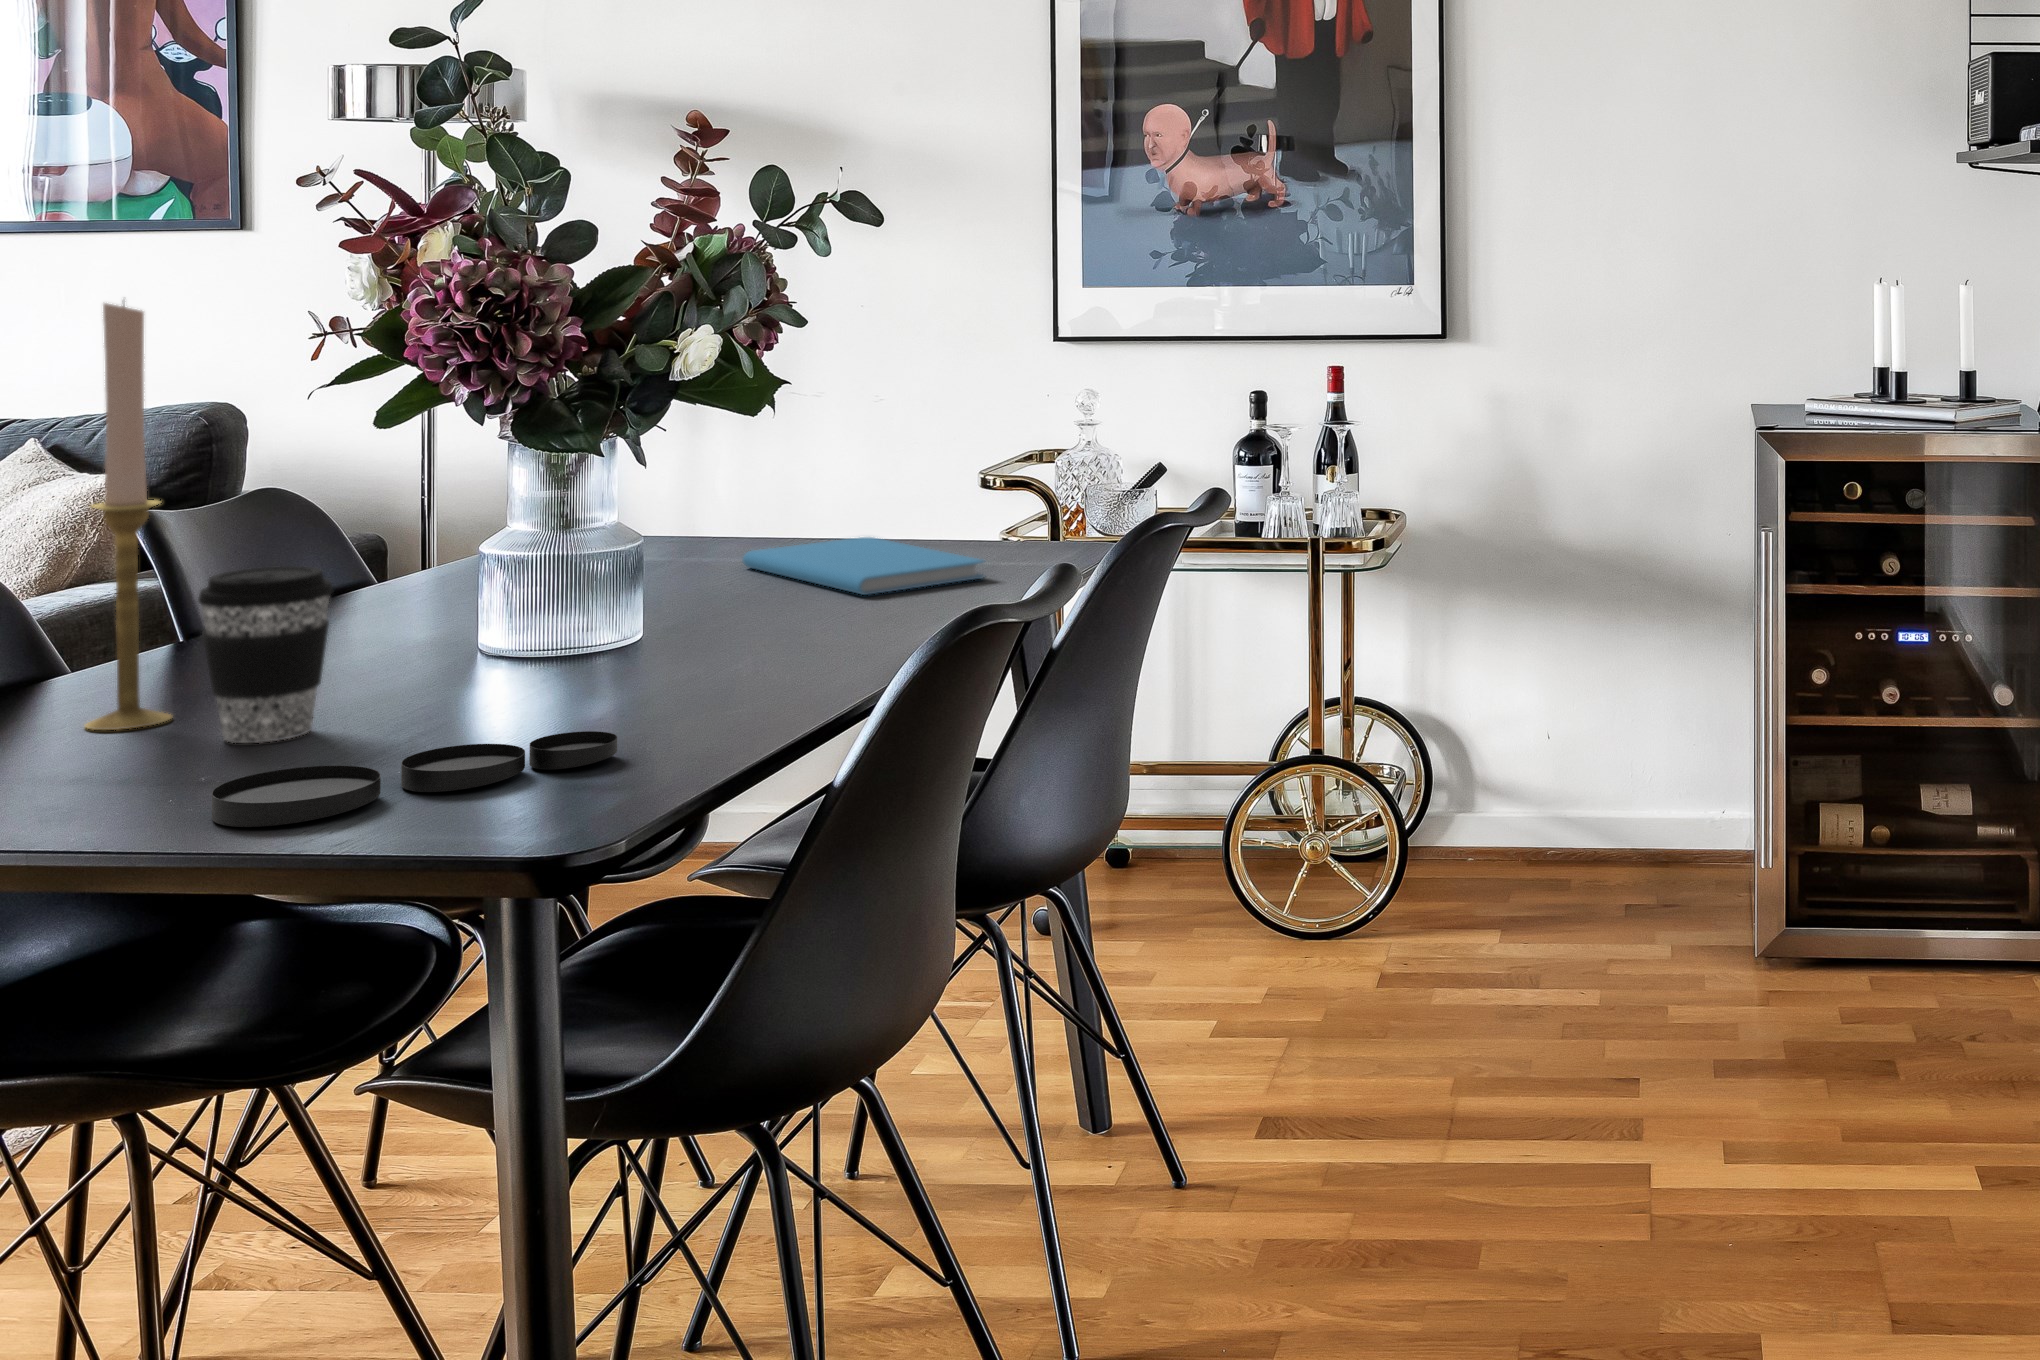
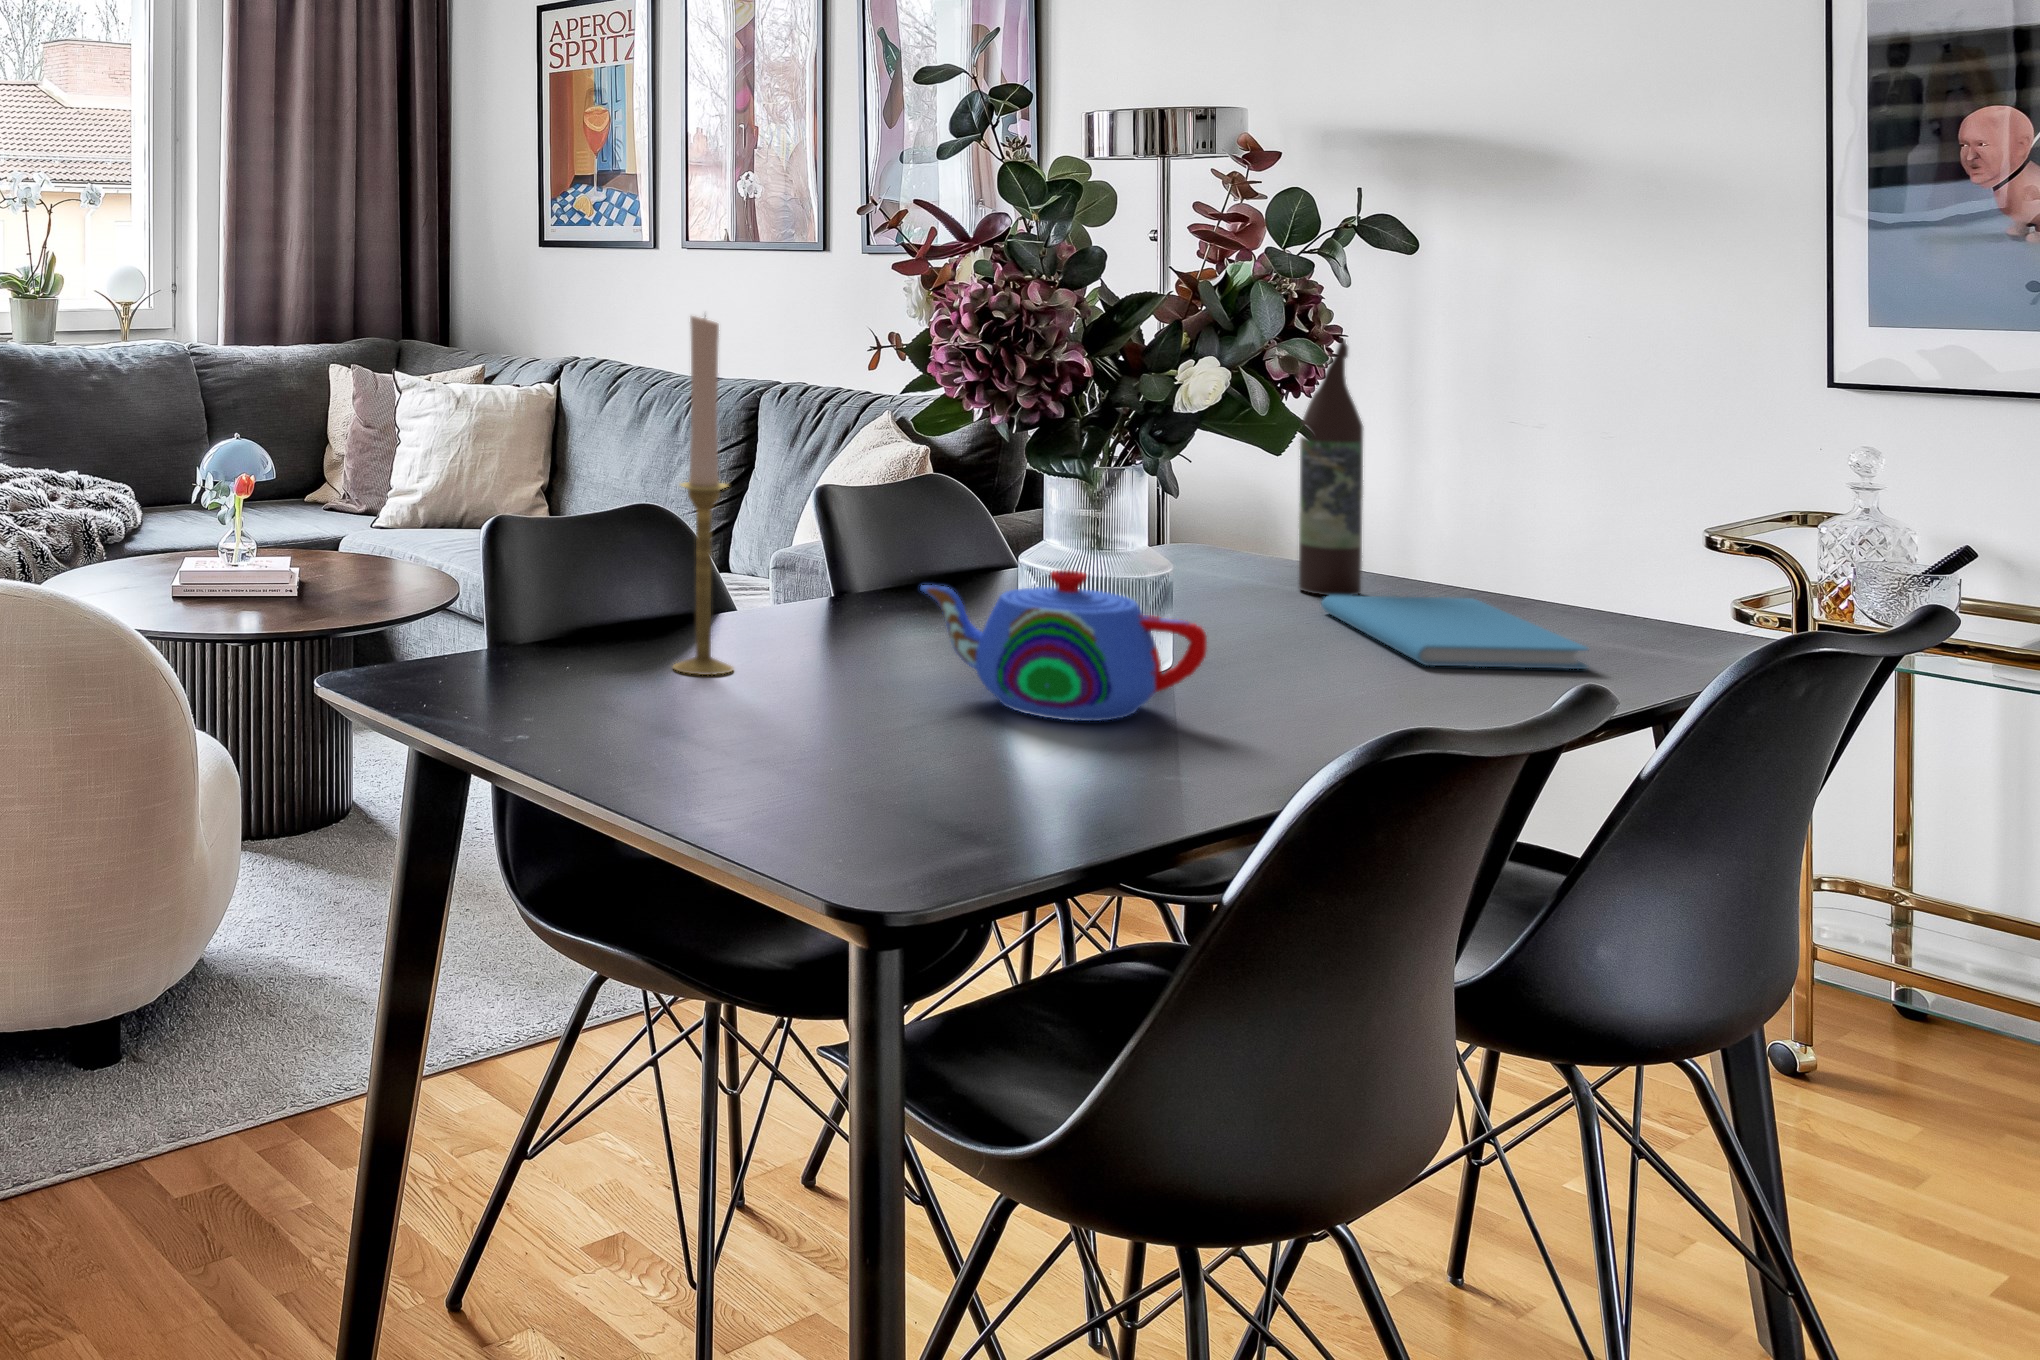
wine bottle: none [705,309,764,554] -> present [1299,339,1363,596]
teapot: none [417,545,726,694] -> present [920,570,1207,721]
coffee cup: present [198,566,333,743] -> none [728,553,831,709]
plate: present [212,731,617,827] -> none [669,738,1022,796]

